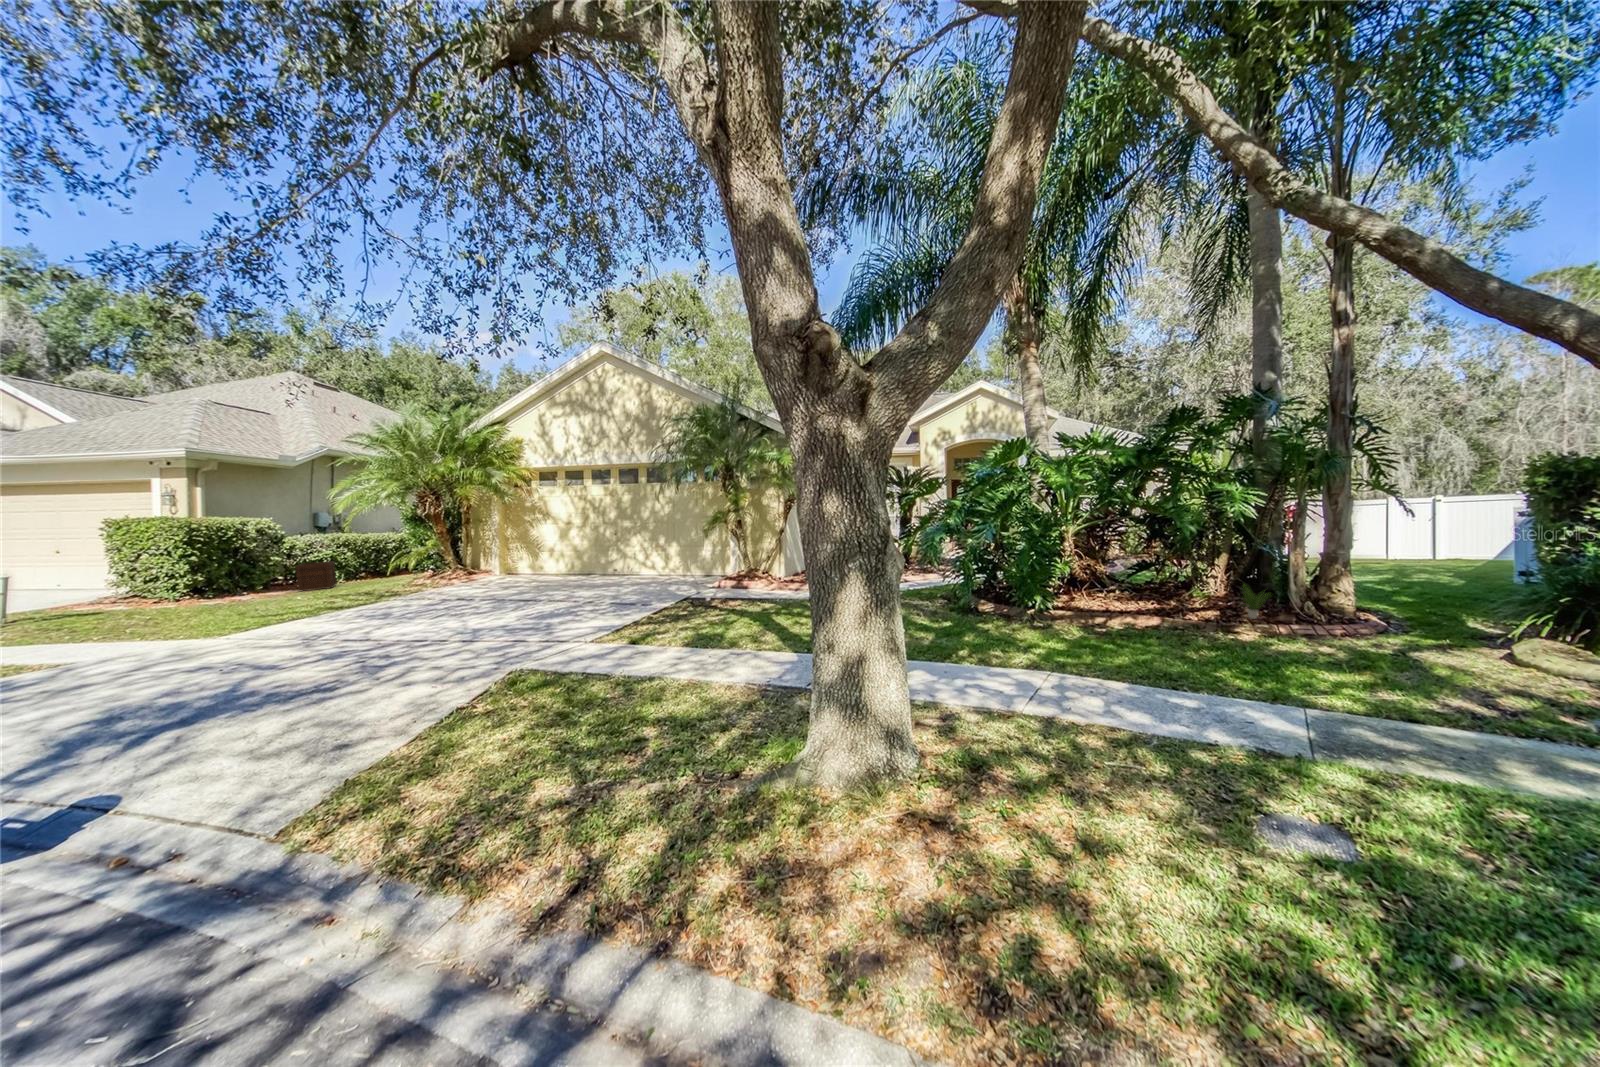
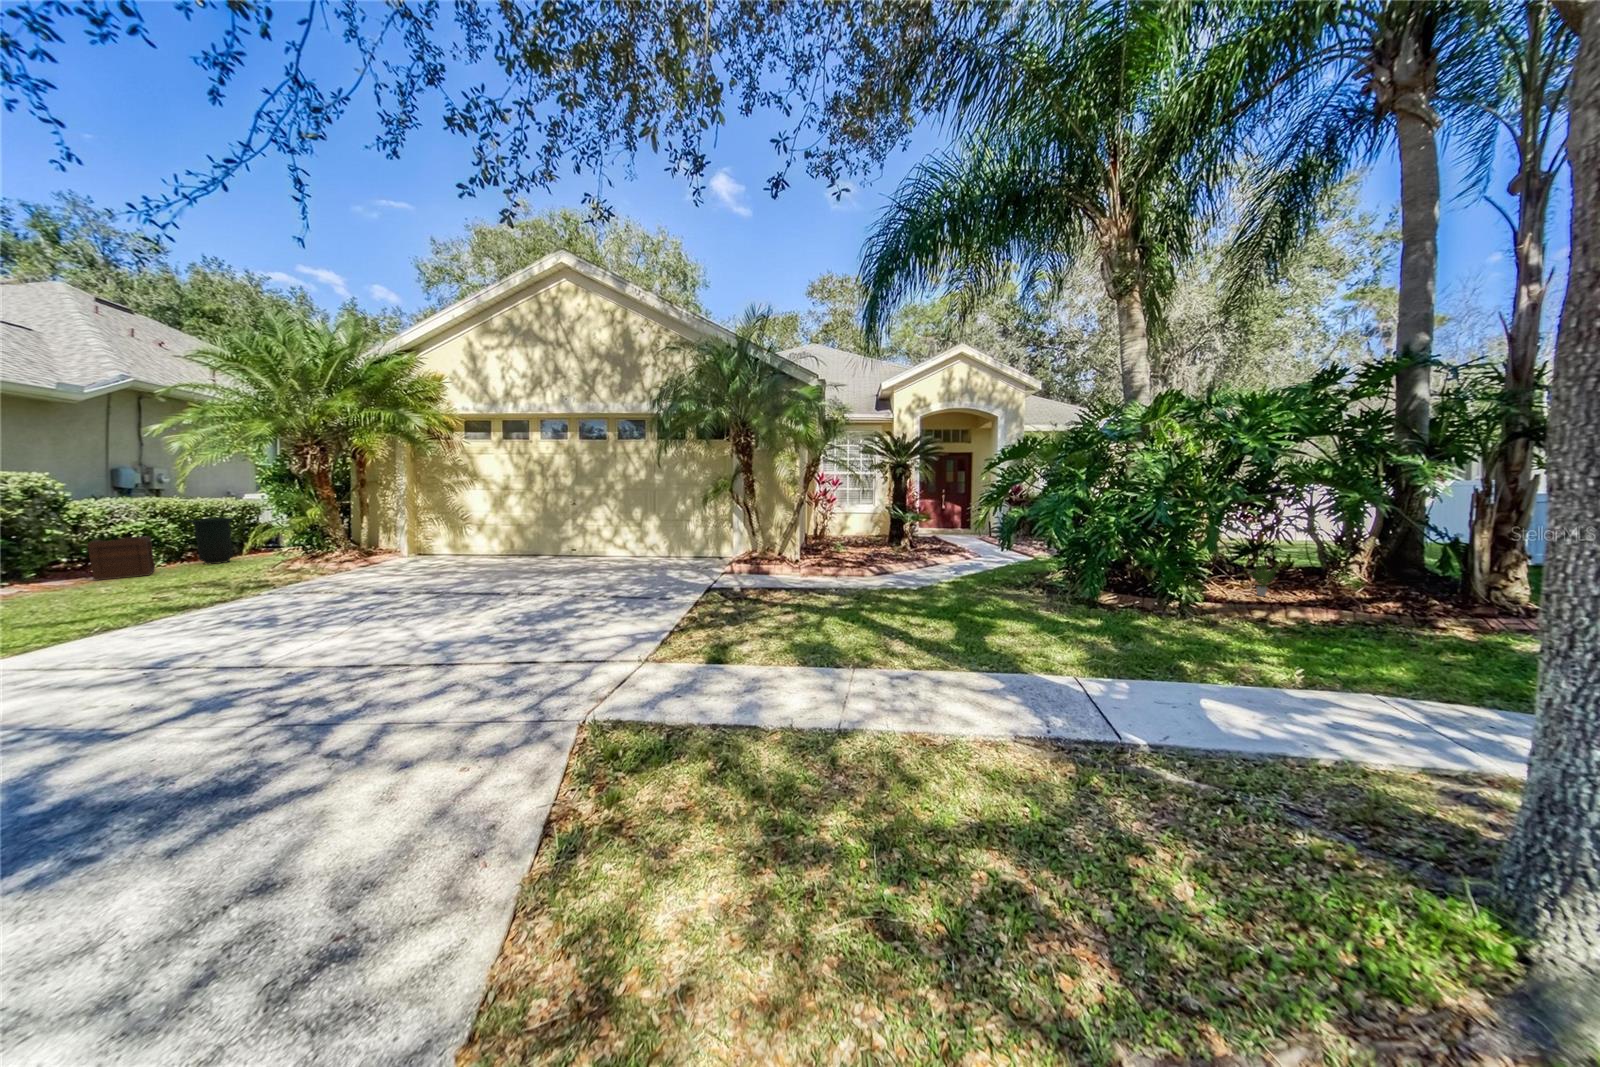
trash can: none [356,547,389,580] -> present [187,518,234,564]
potted plant: present [1243,585,1266,619] -> present [1250,563,1278,596]

